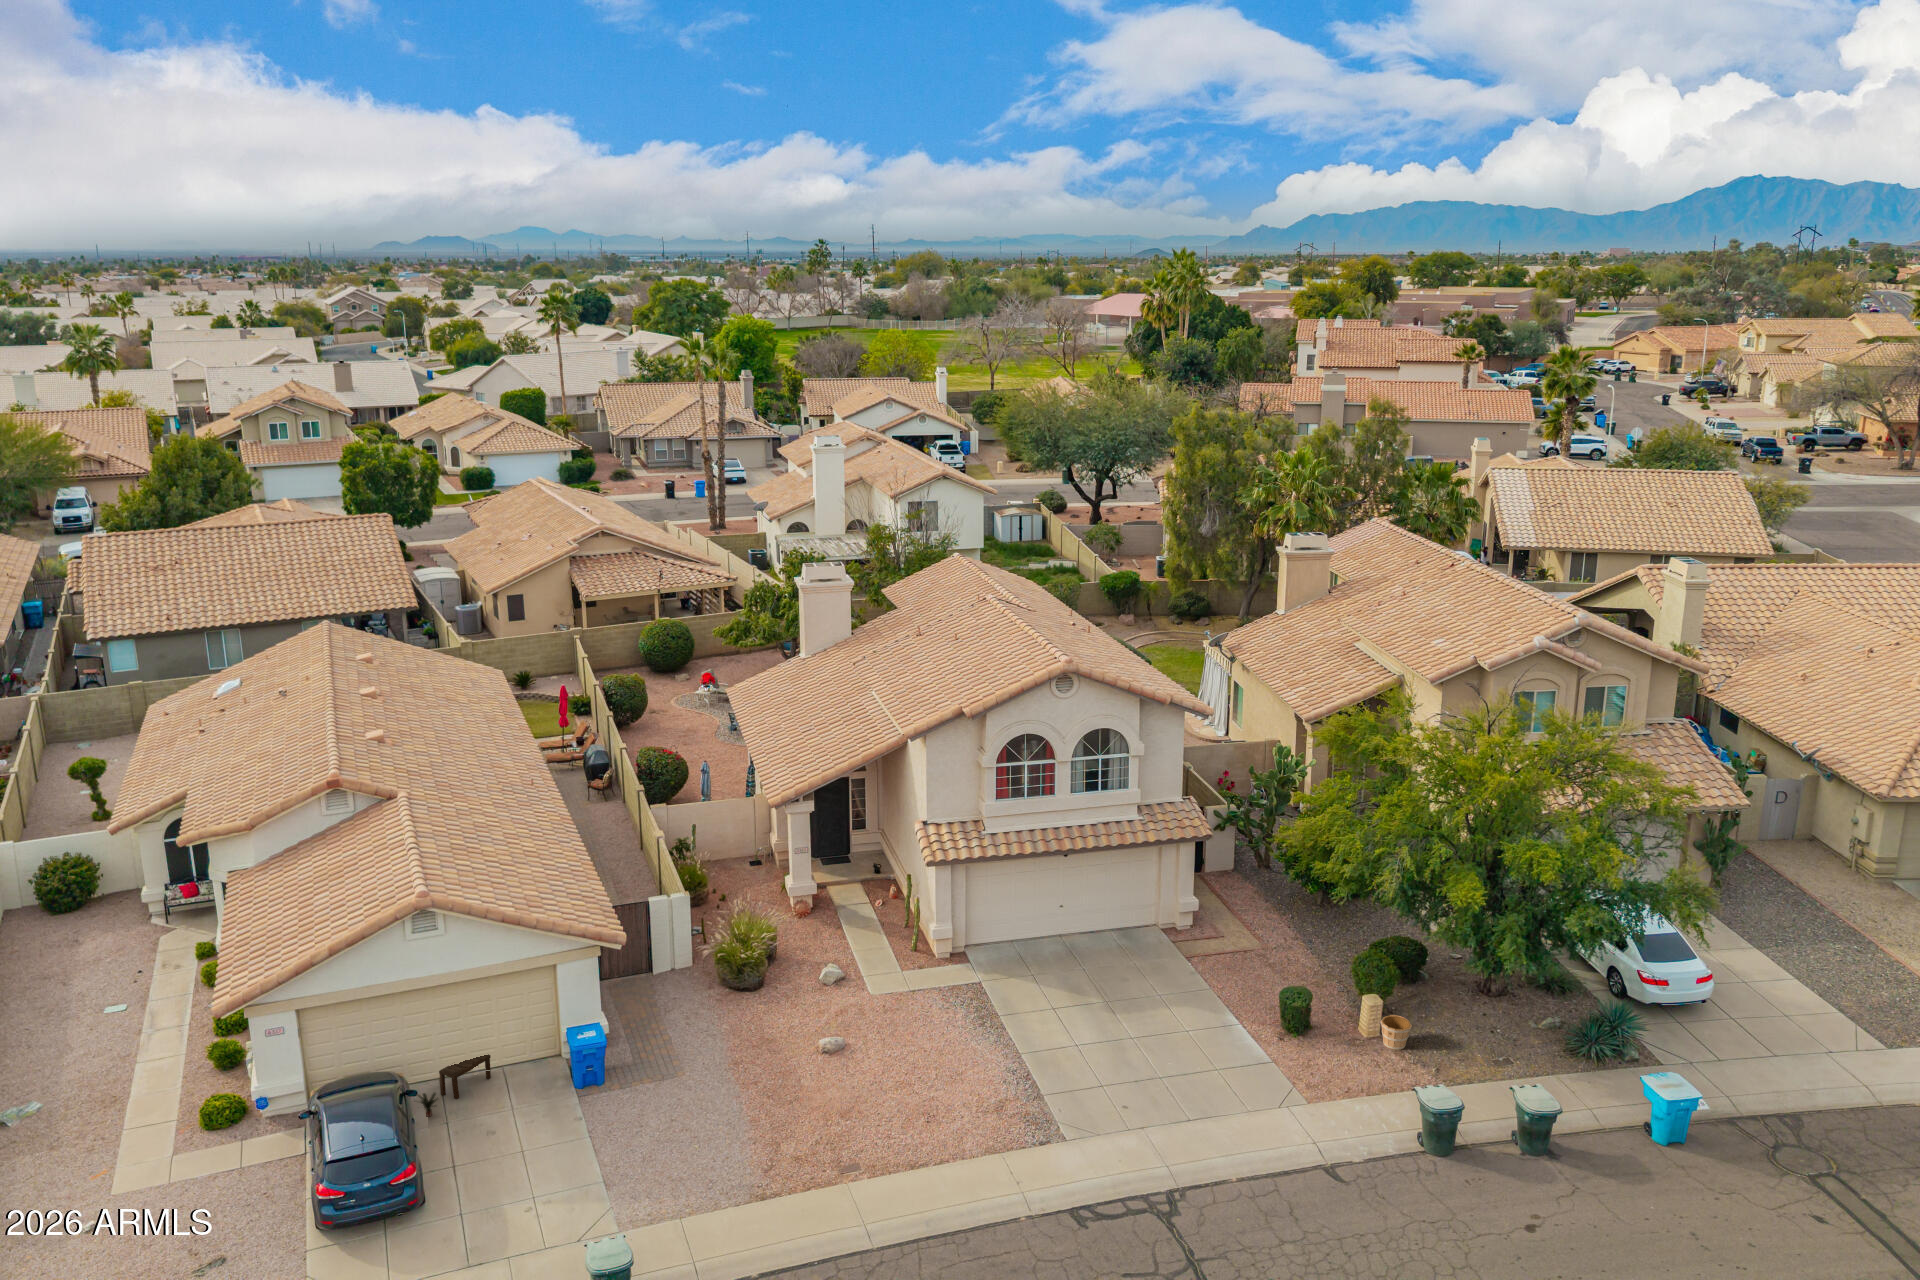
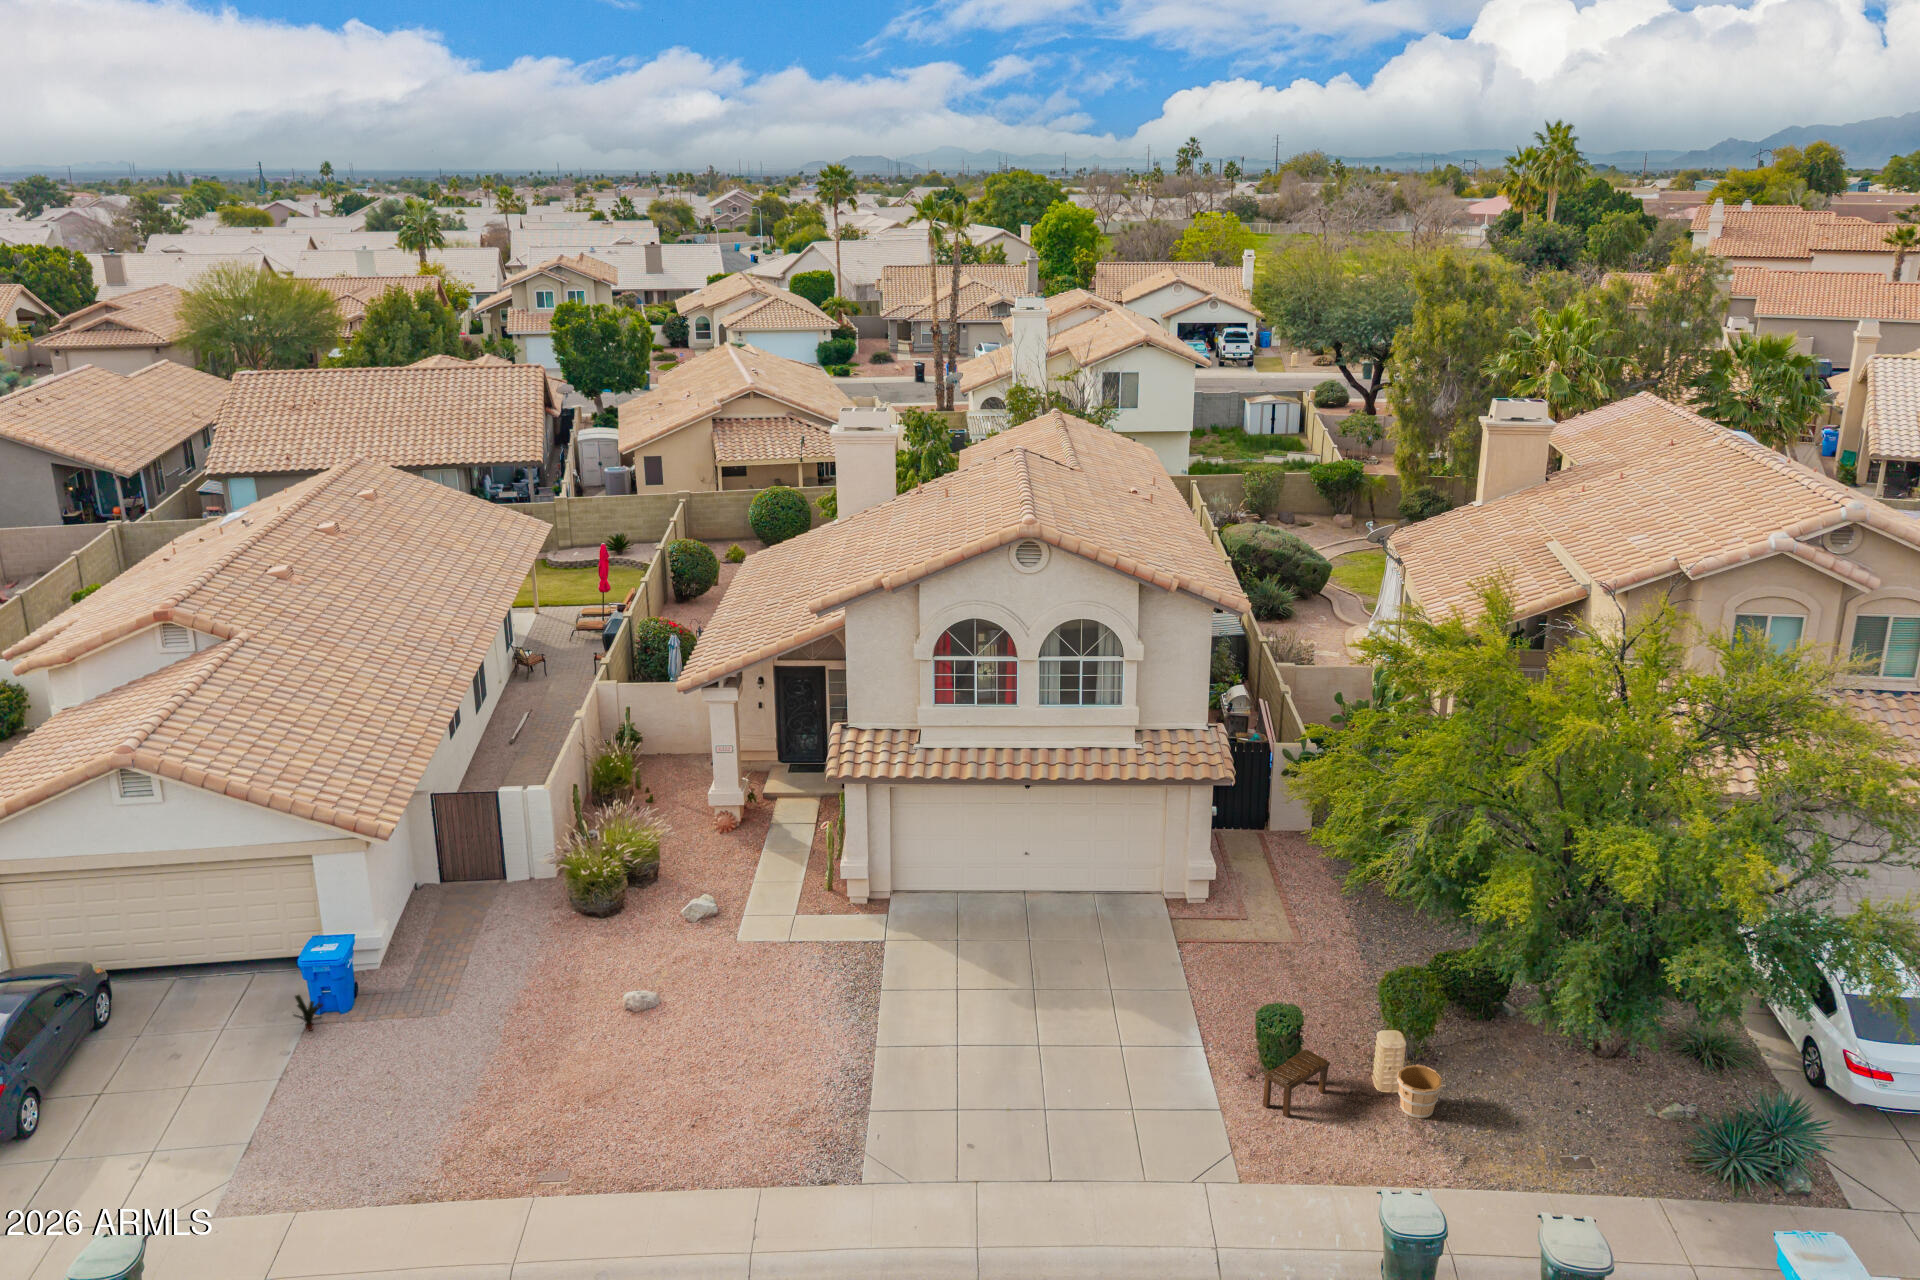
bench: present [439,1054,491,1099] -> present [1263,1049,1330,1117]
potted plant: present [418,1093,438,1117] -> present [294,995,323,1031]

